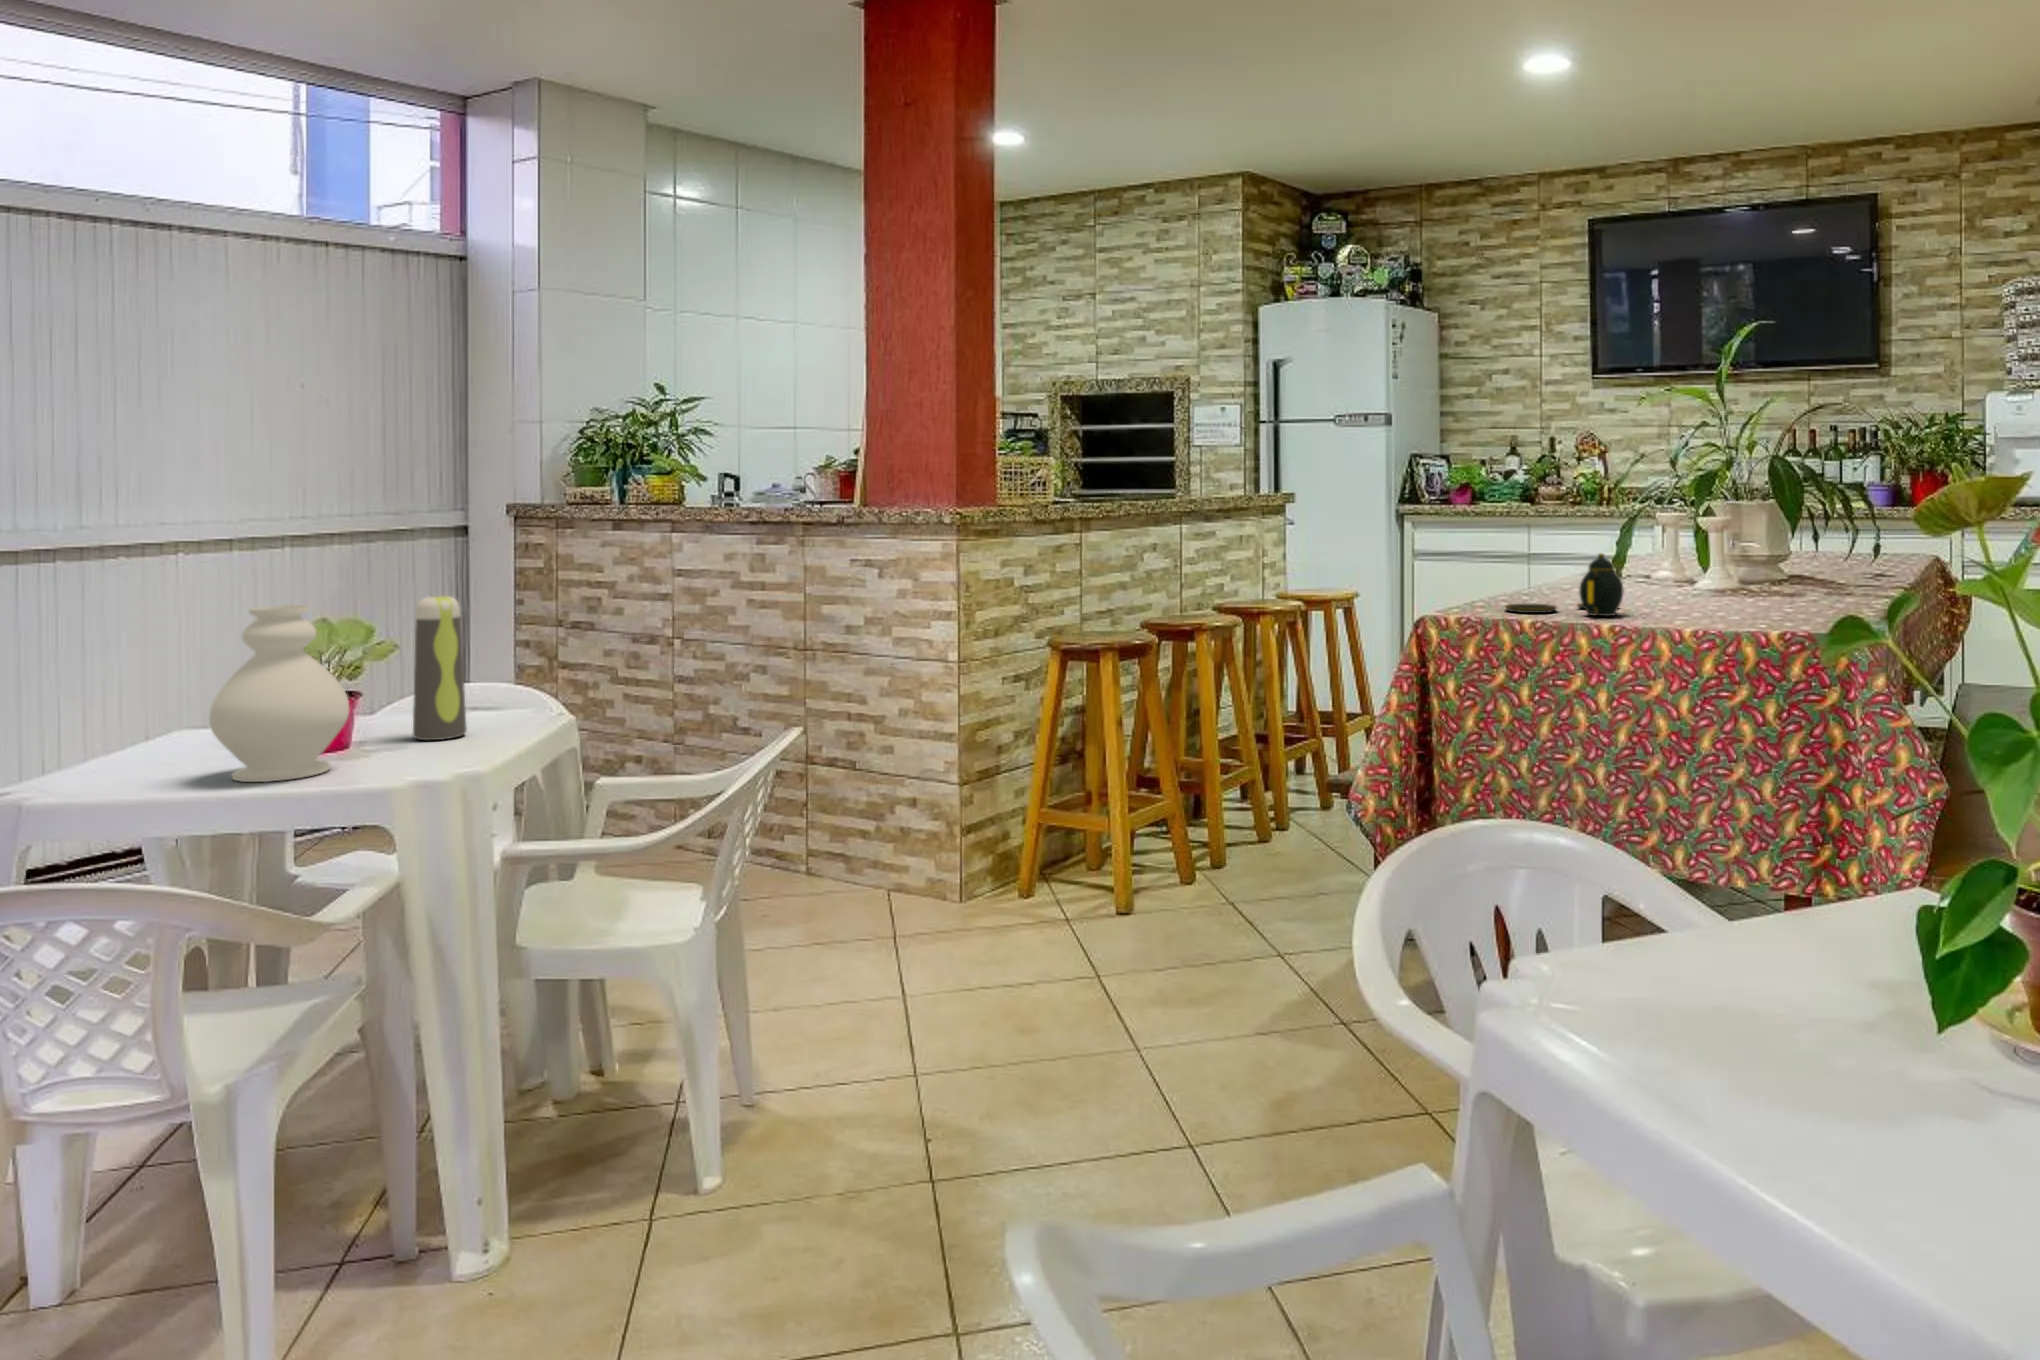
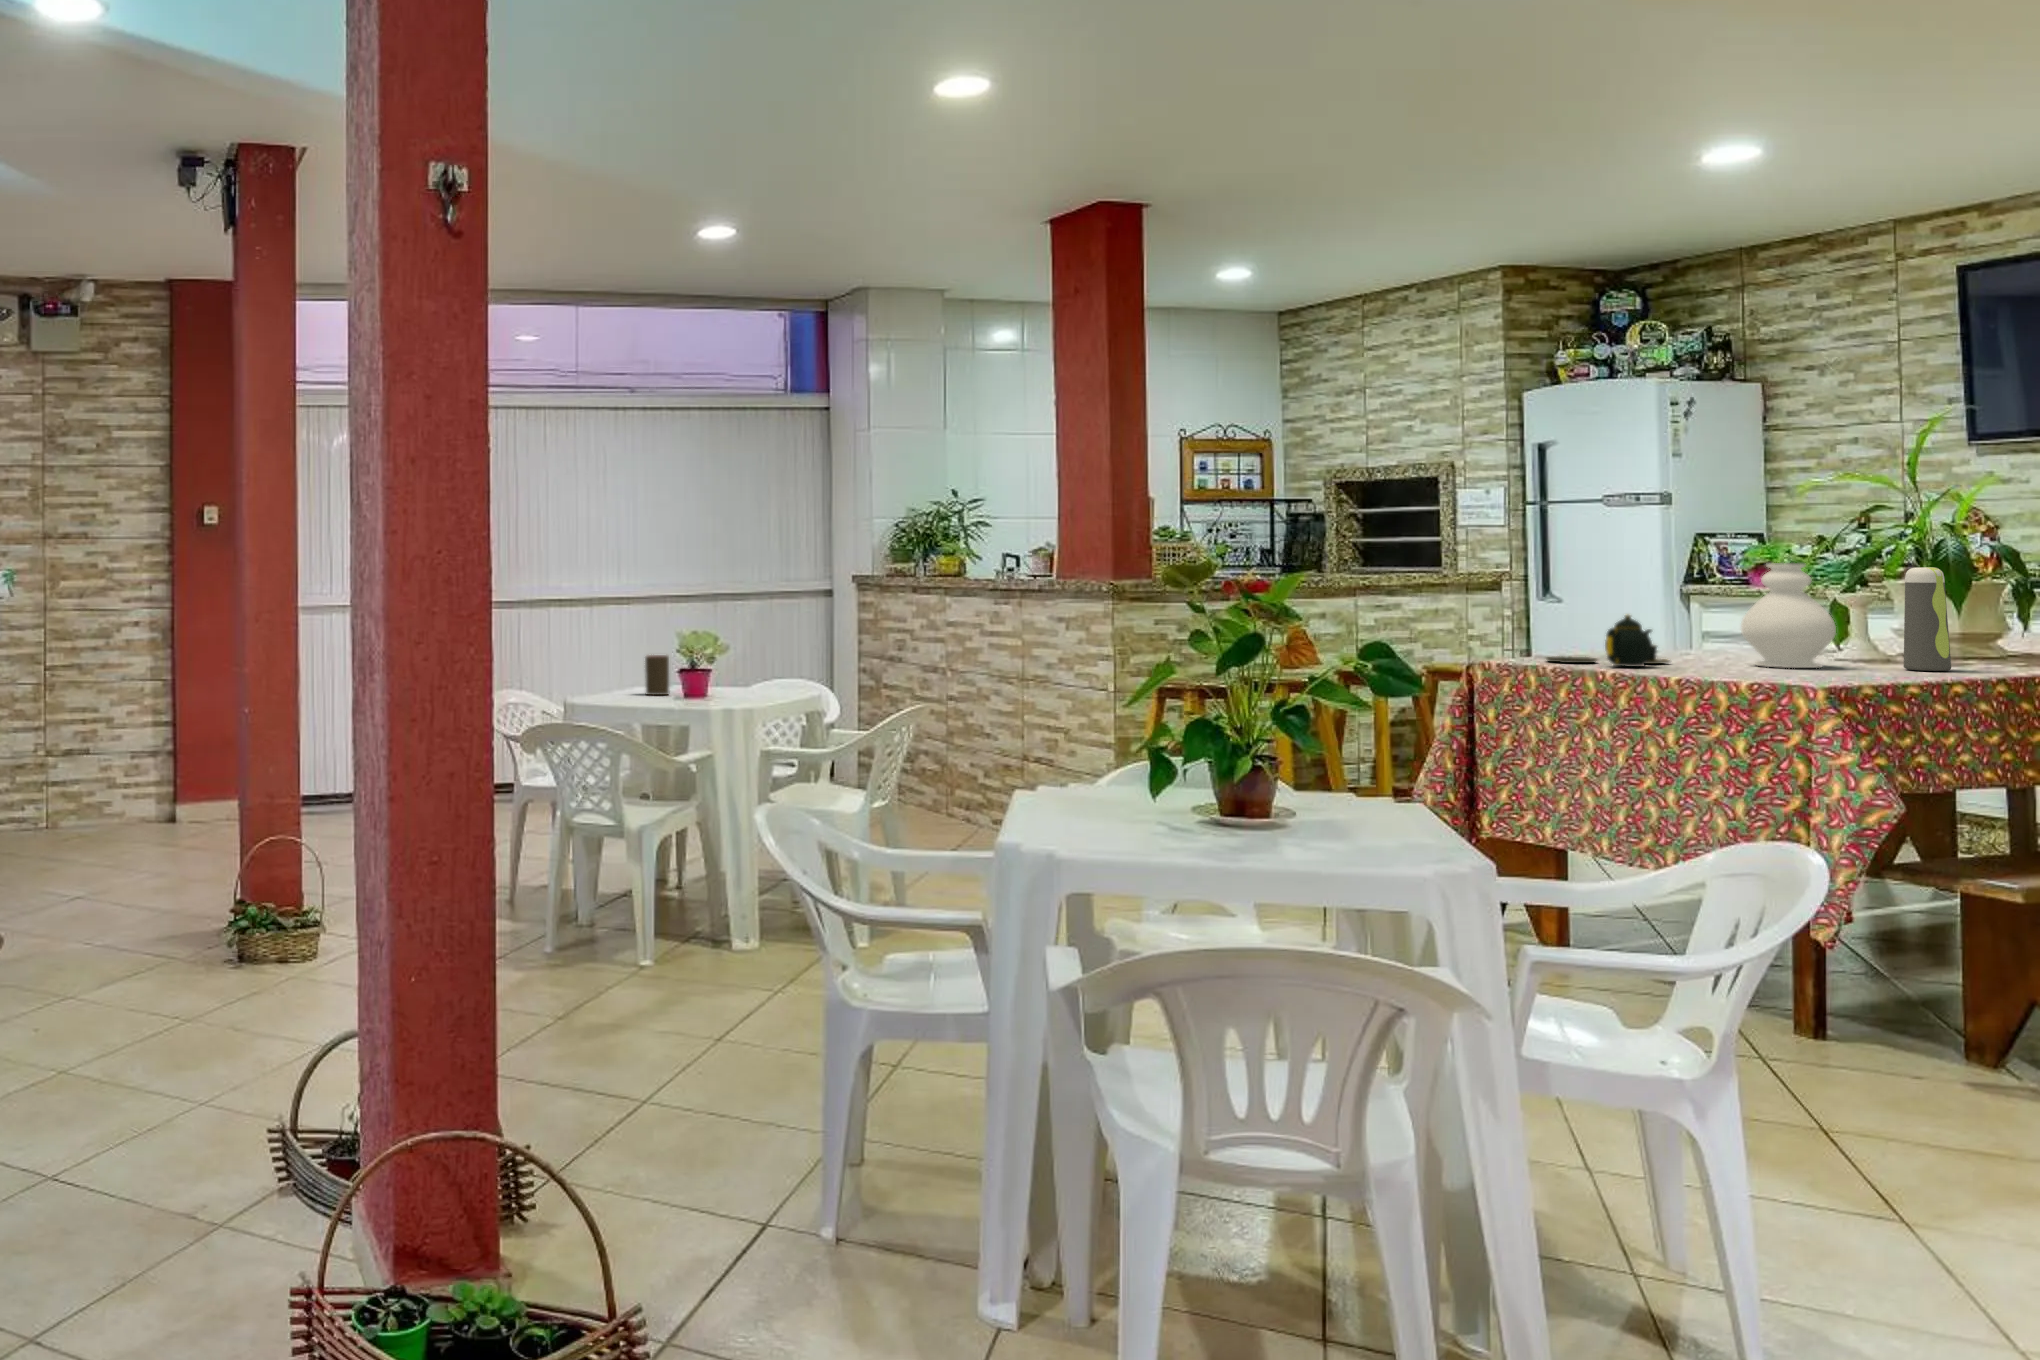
water bottle: present [413,596,467,740] -> present [1904,567,1951,671]
decorative vase: present [209,605,349,782] -> present [1741,563,1836,668]
cup: none [142,686,202,772] -> present [645,655,669,695]

